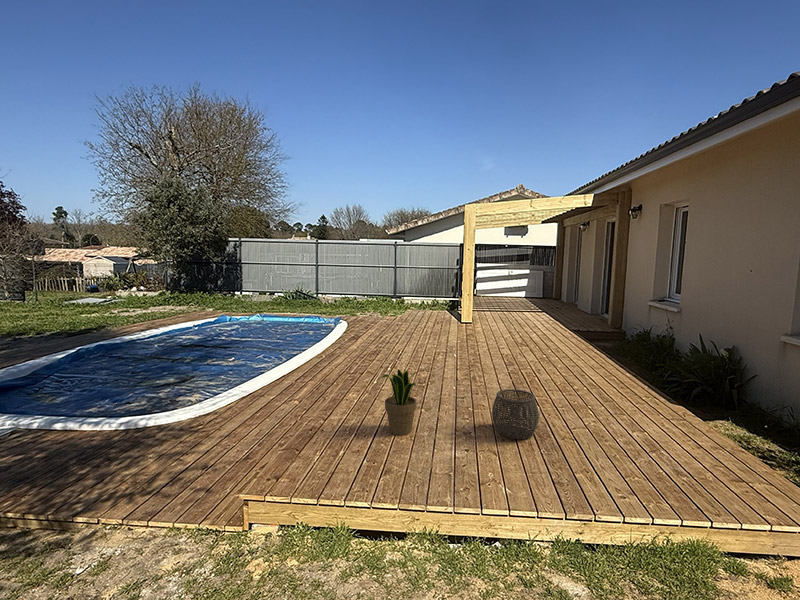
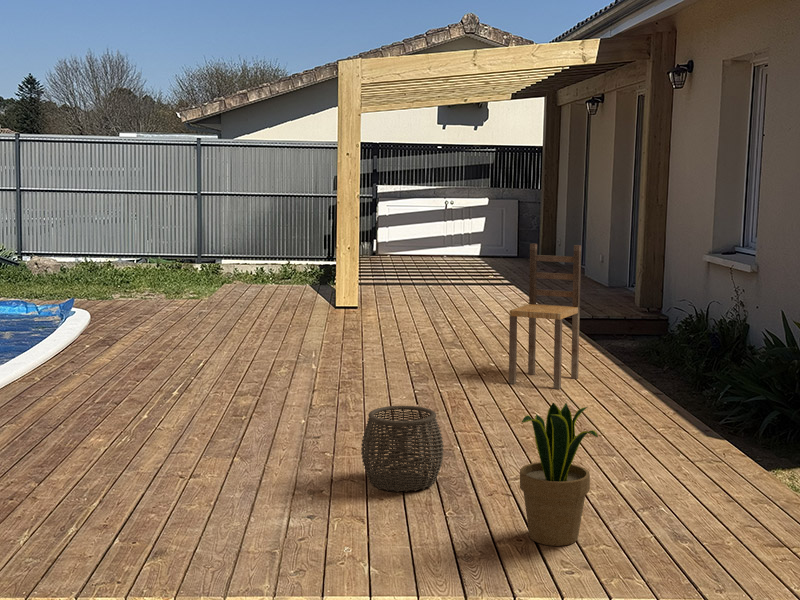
chair: none [558,297,598,375] -> present [509,244,581,389]
potted plant: present [382,369,417,435] -> present [520,403,598,546]

